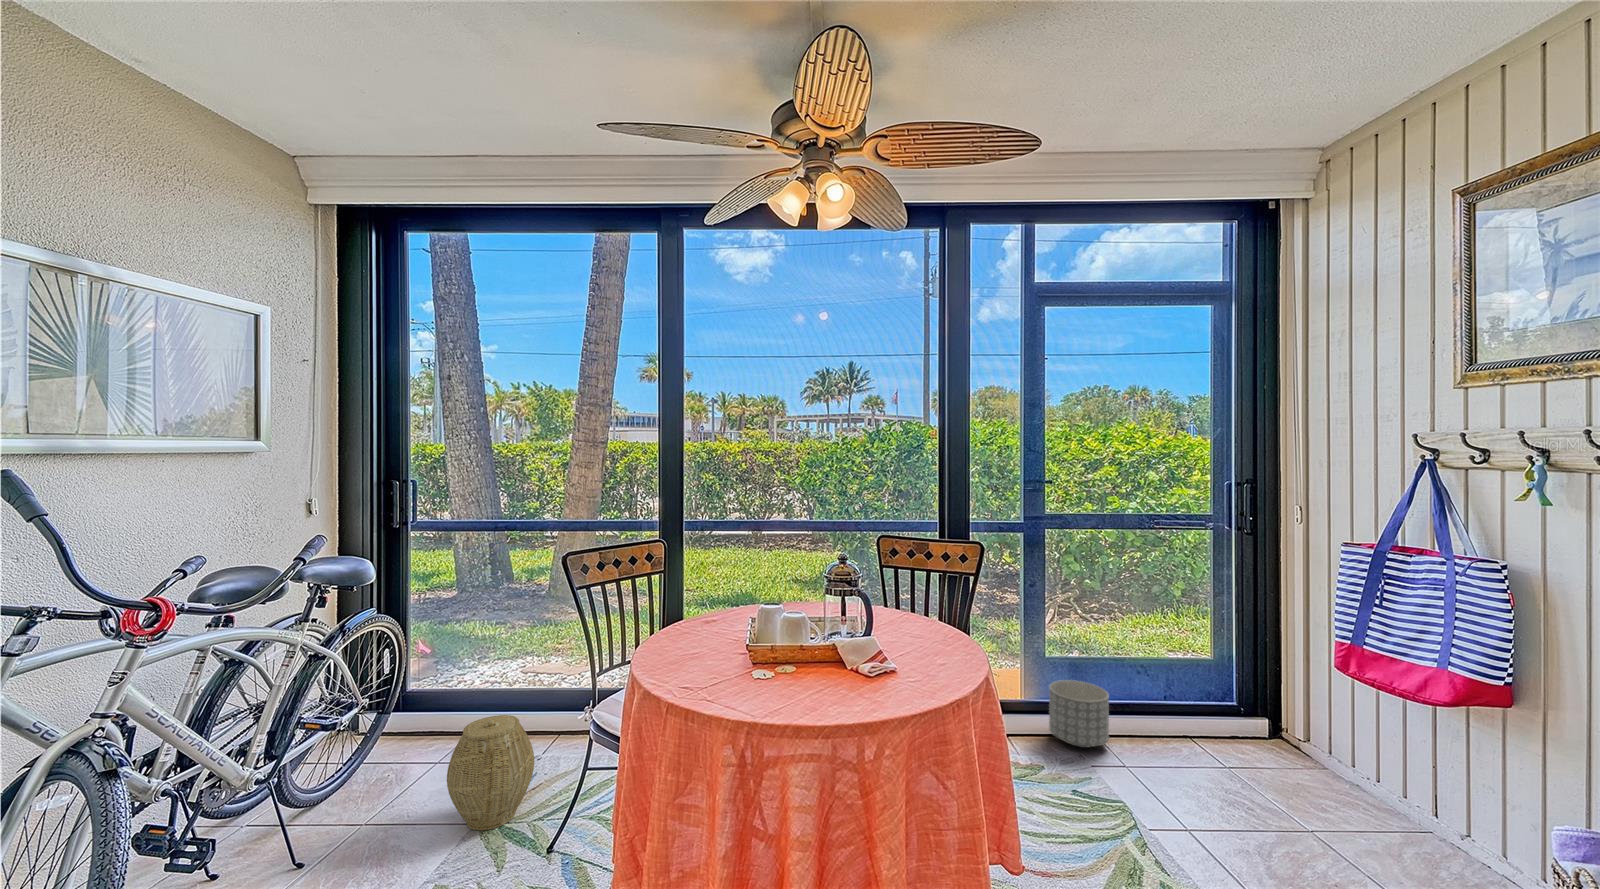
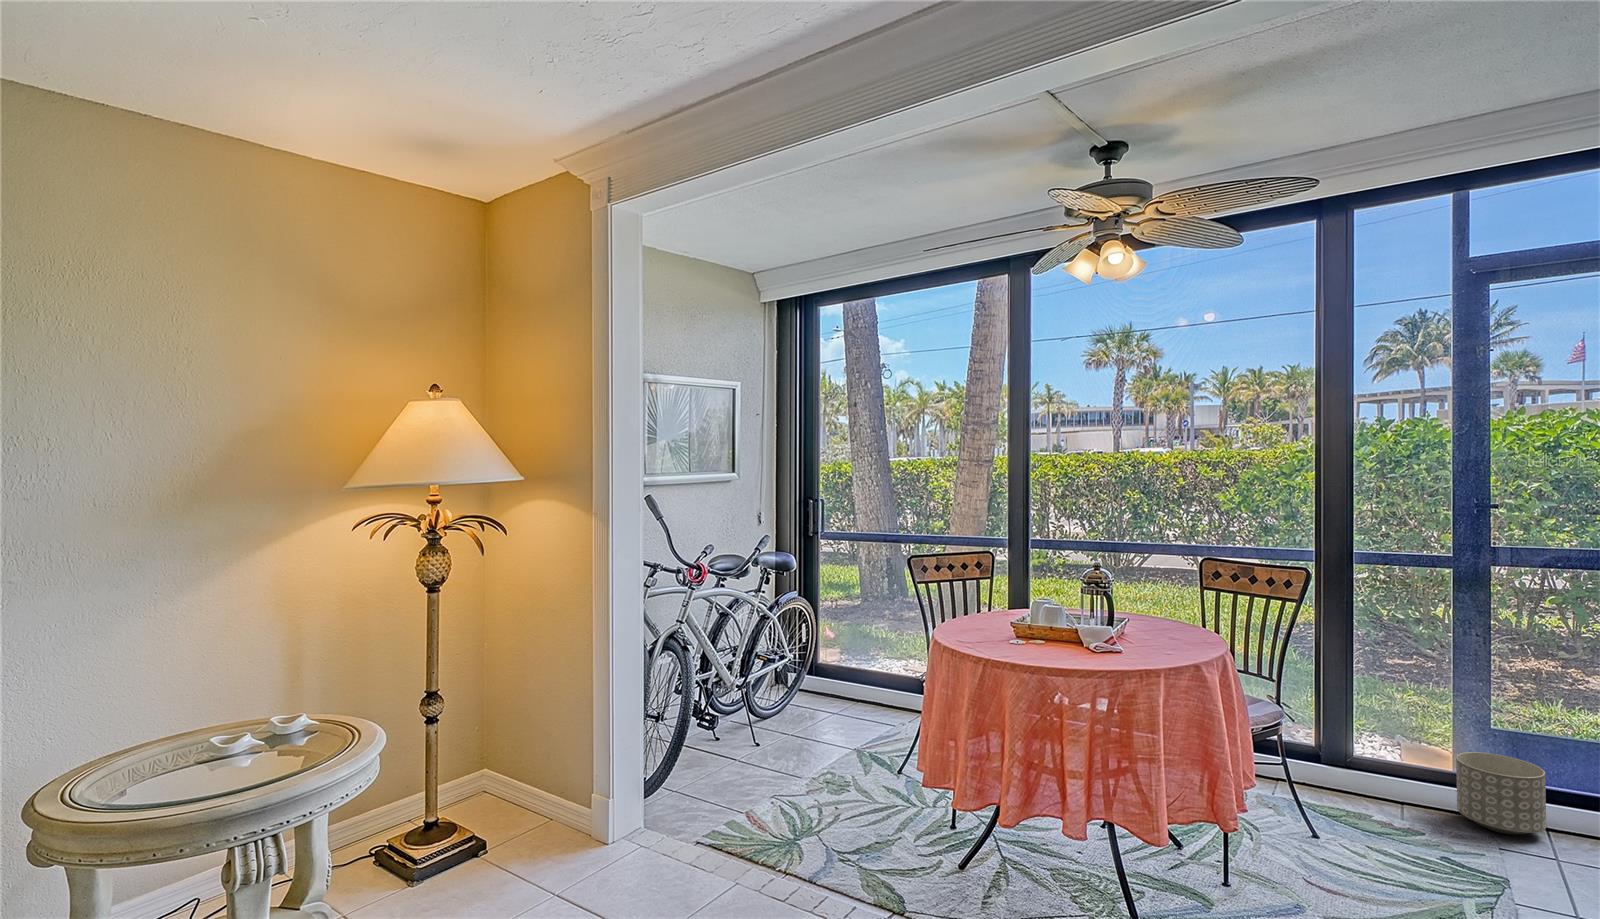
woven basket: present [447,715,534,830] -> none [837,675,895,753]

